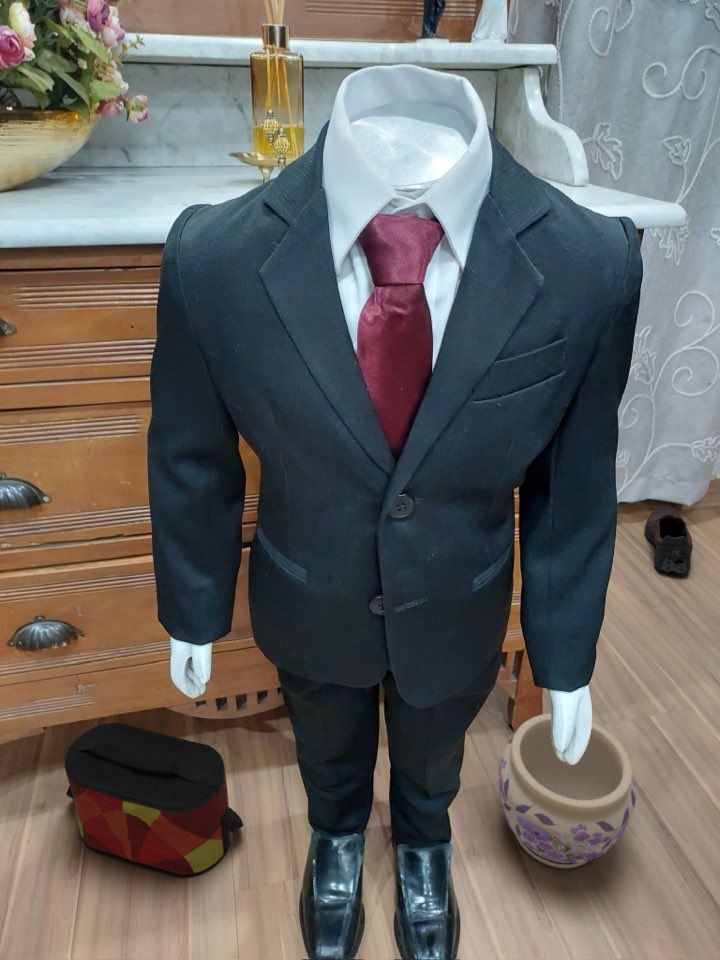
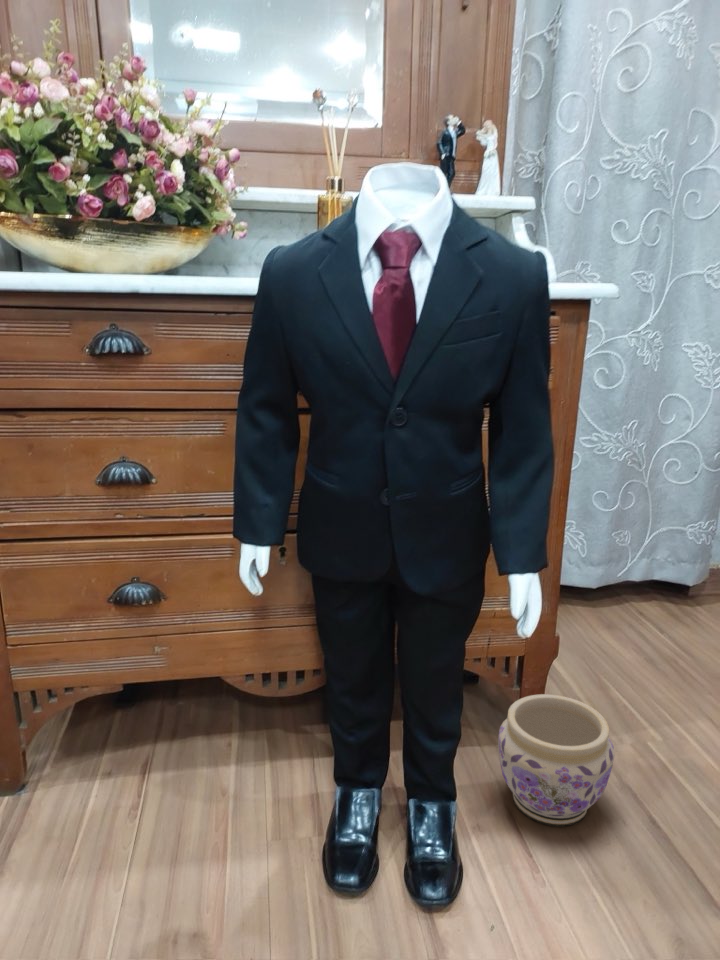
shoe: present [645,505,693,574] -> none [648,584,689,636]
bag: present [65,723,243,878] -> none [137,690,283,817]

